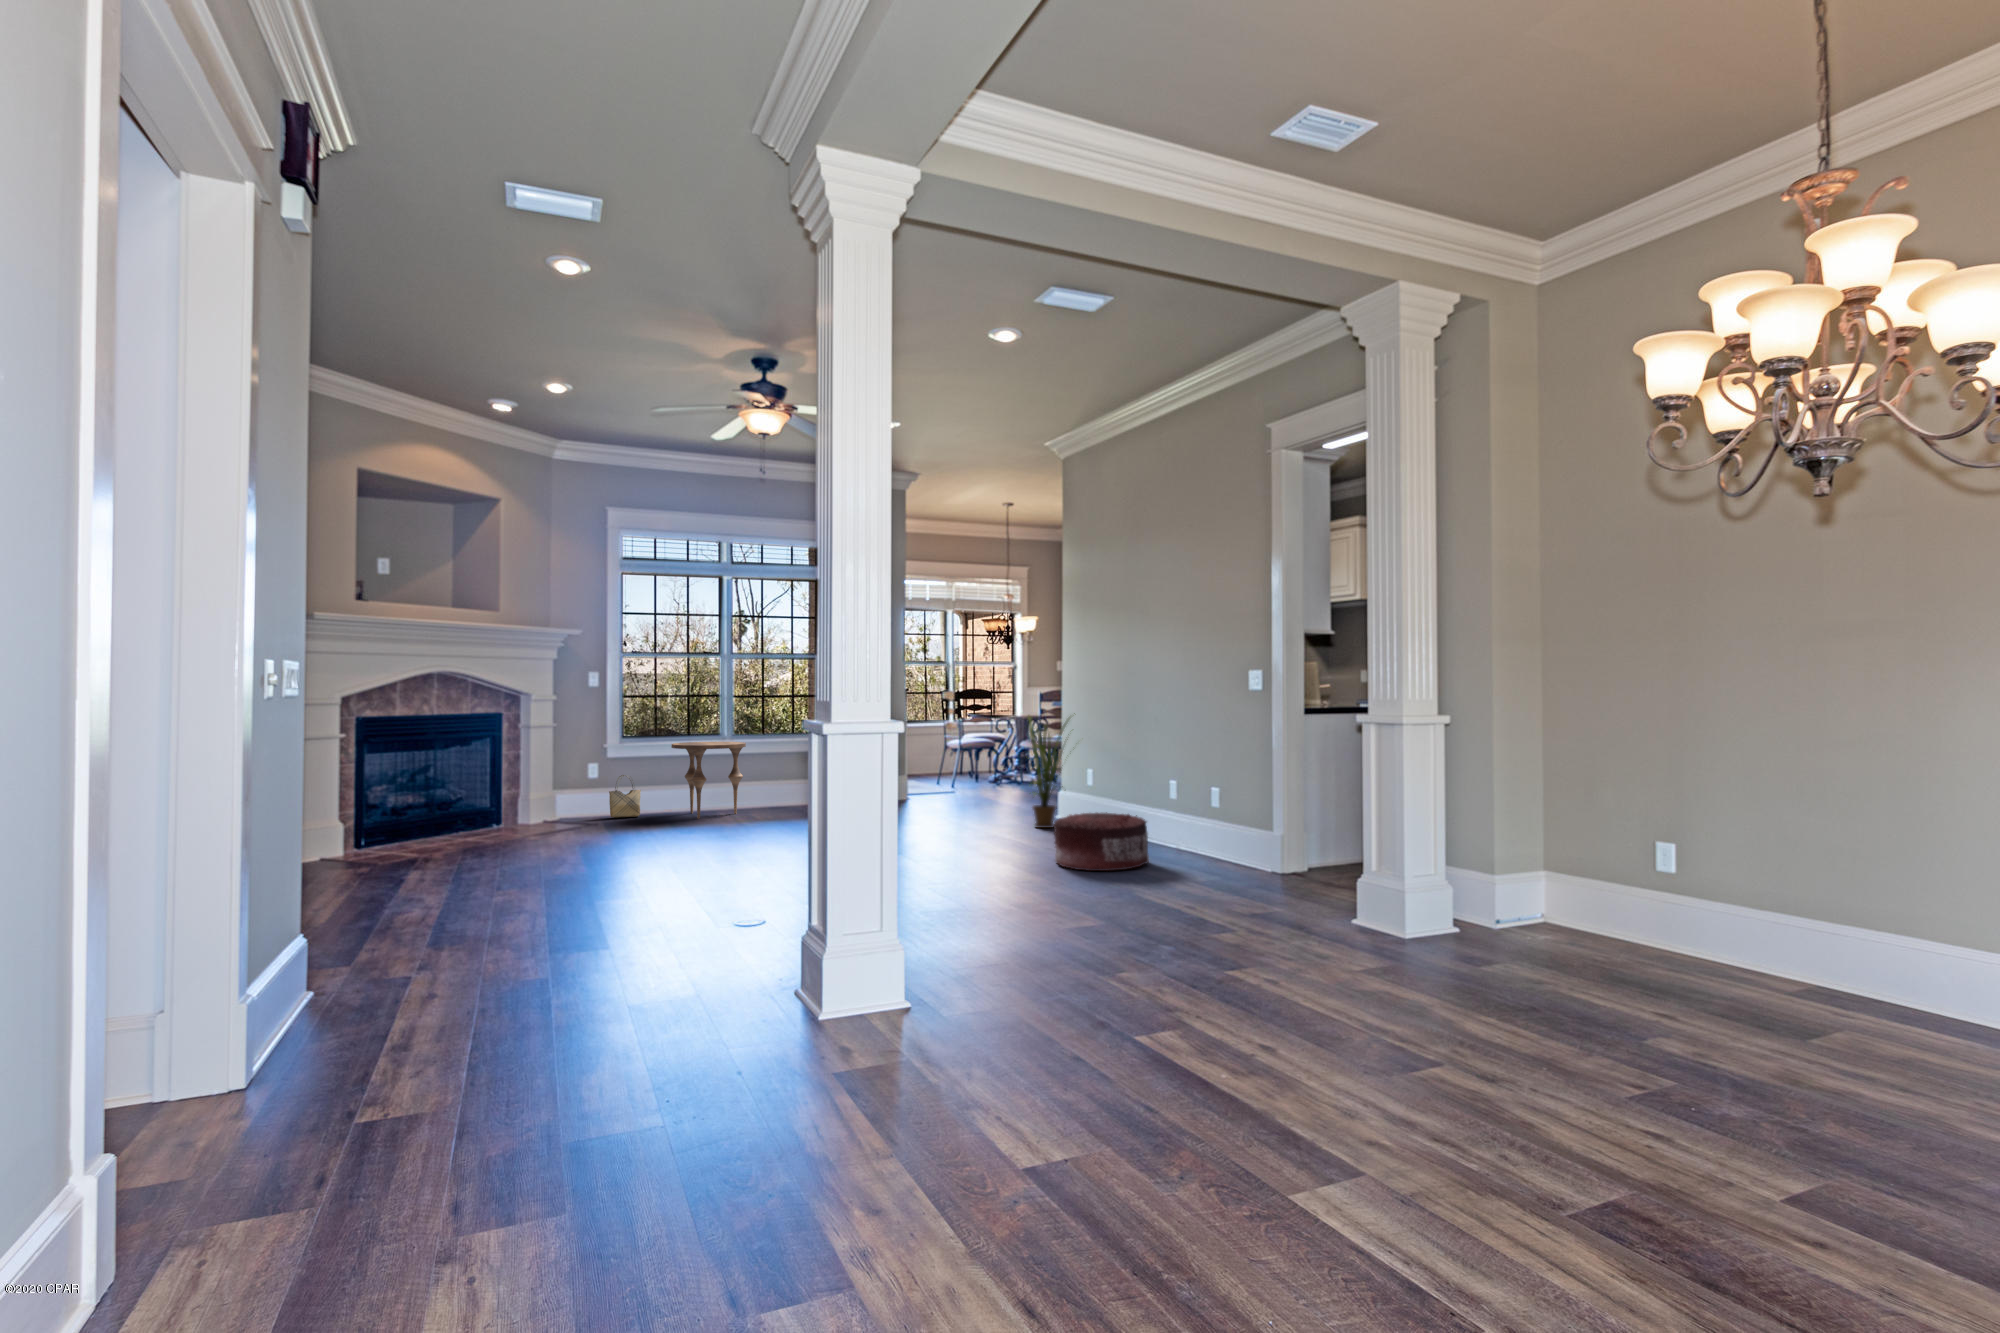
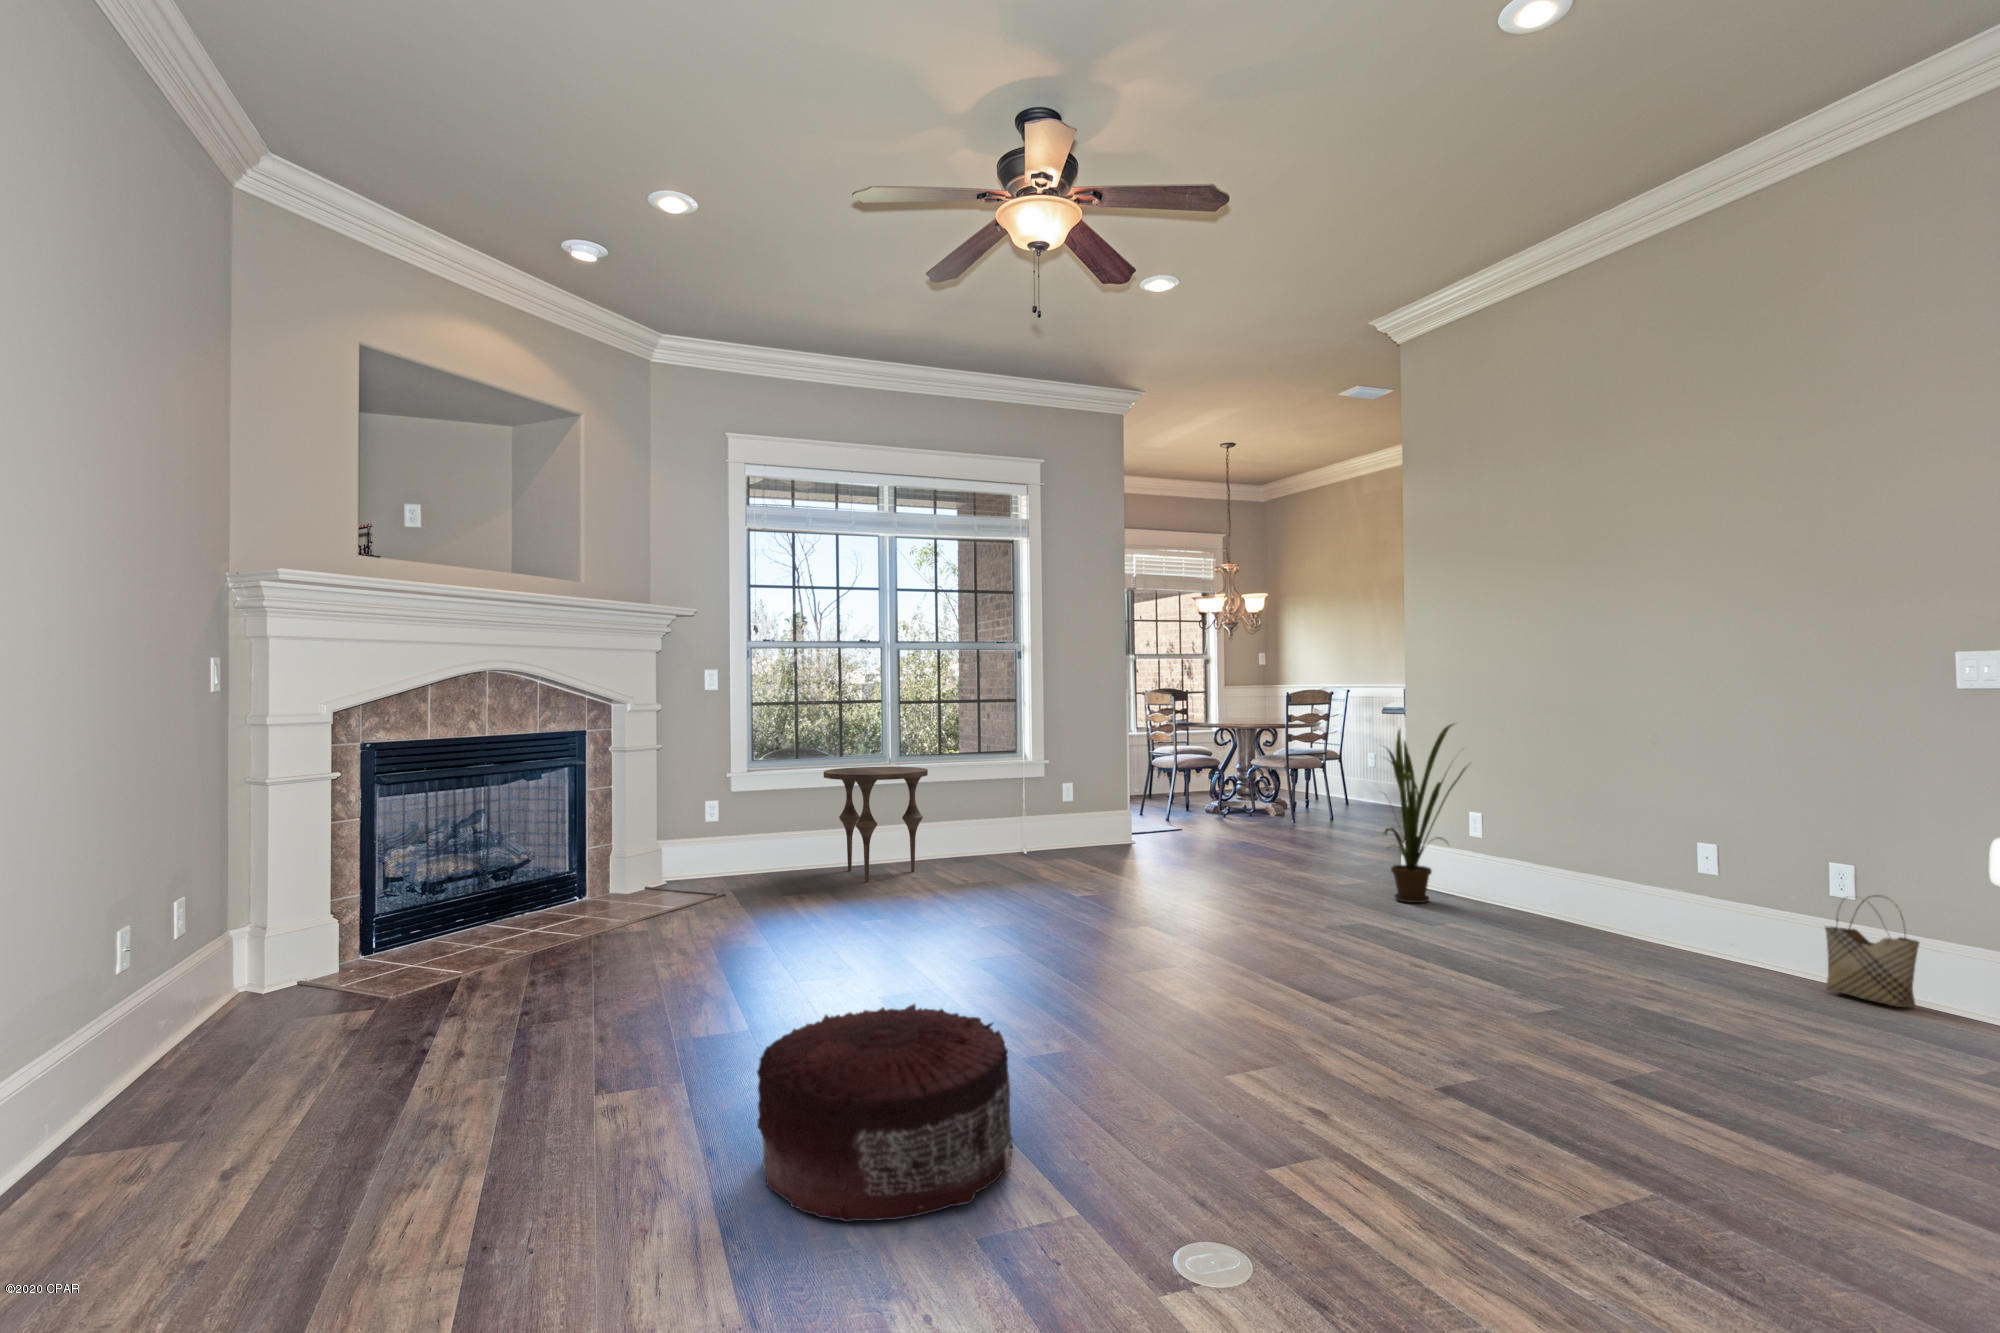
woven basket: present [609,775,641,818] -> present [1825,895,1919,1007]
pouf: present [1054,812,1149,871] -> present [757,1004,1013,1222]

